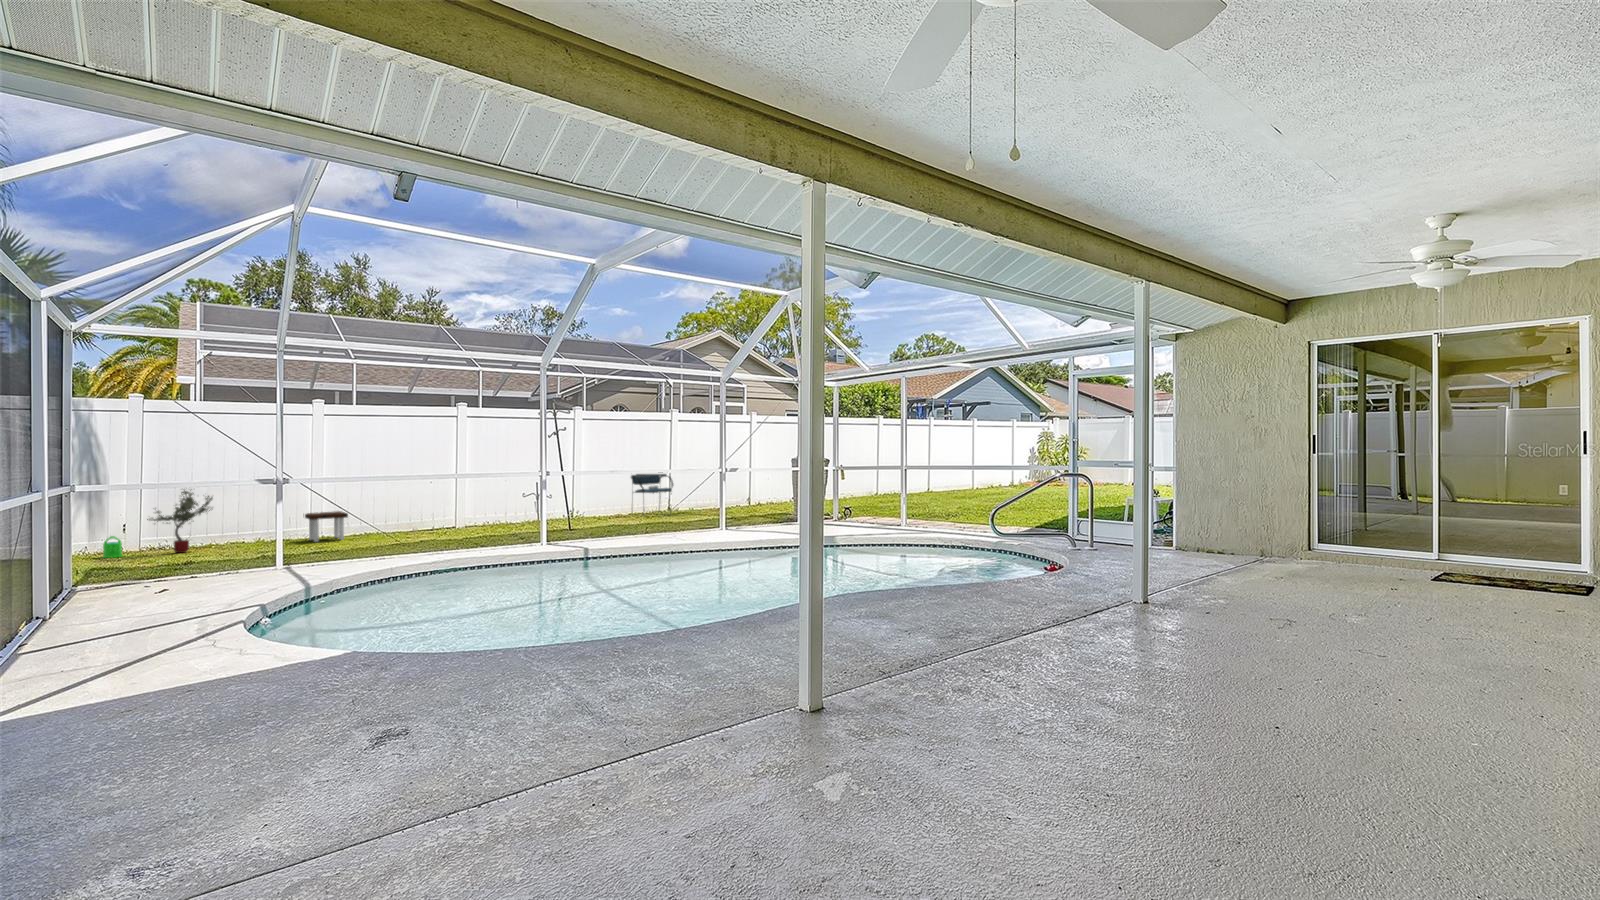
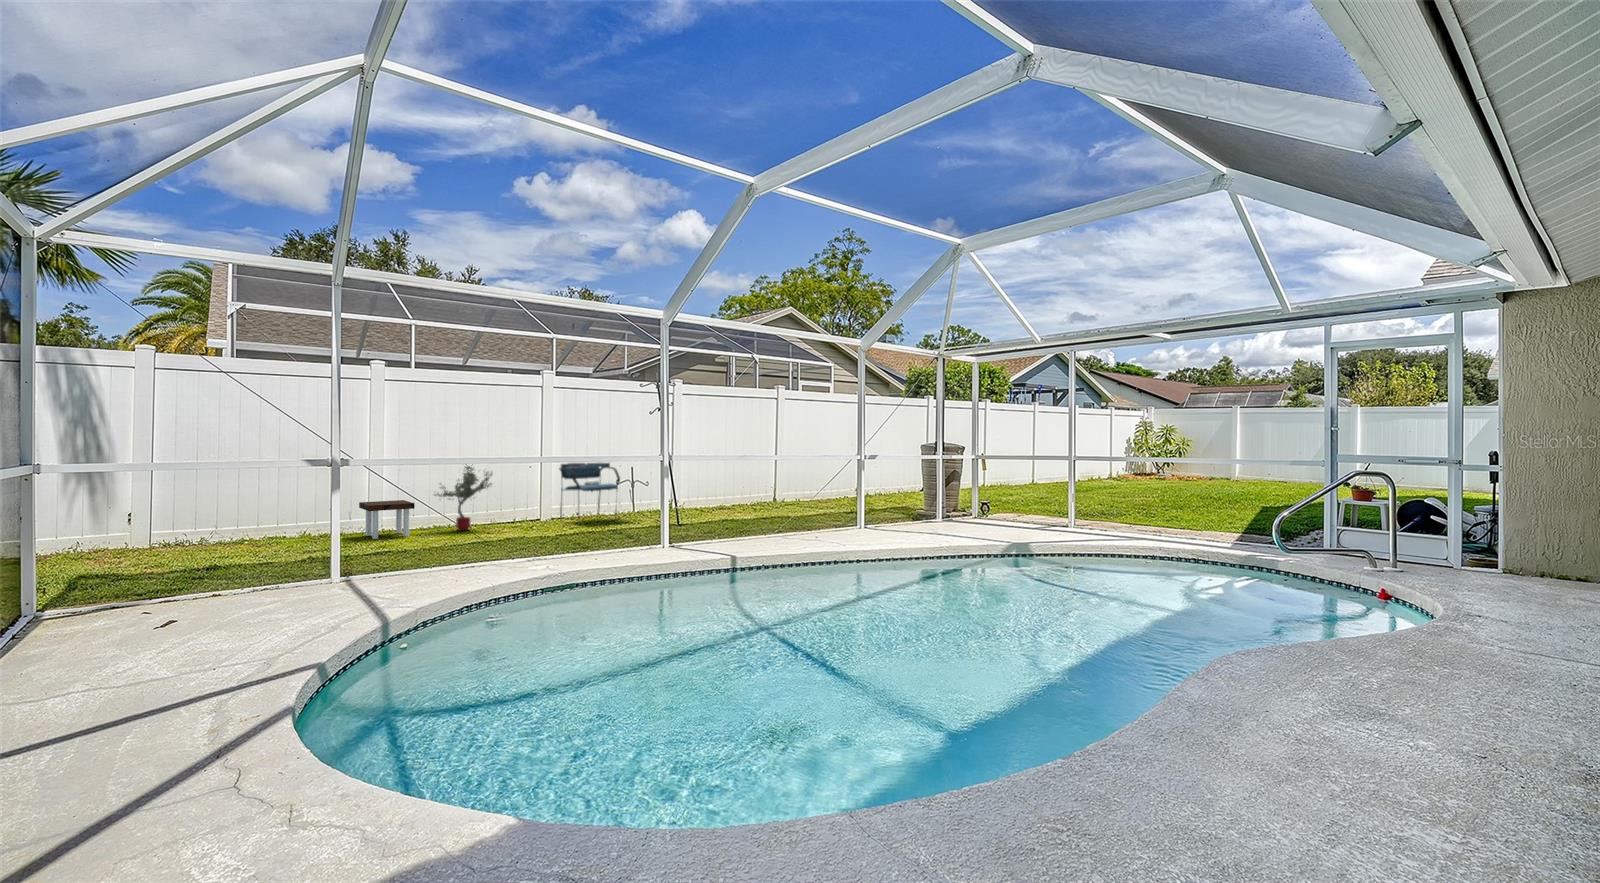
chair: present [631,474,673,494] -> present [560,462,620,522]
potted tree: present [147,490,213,553] -> present [435,464,492,531]
watering can: present [103,536,122,558] -> none [99,530,128,560]

